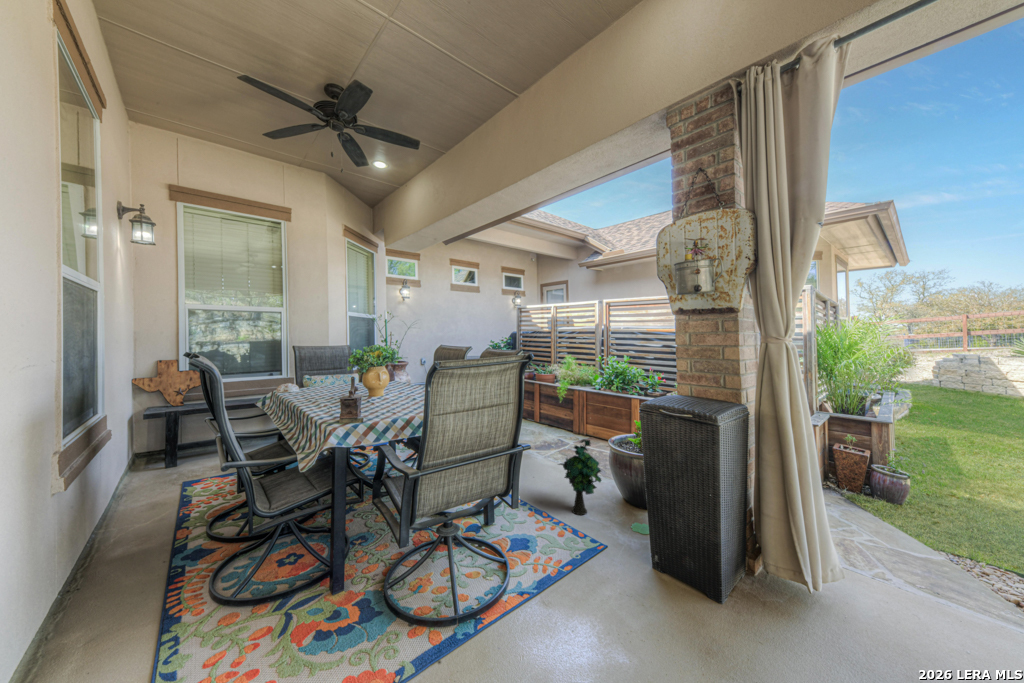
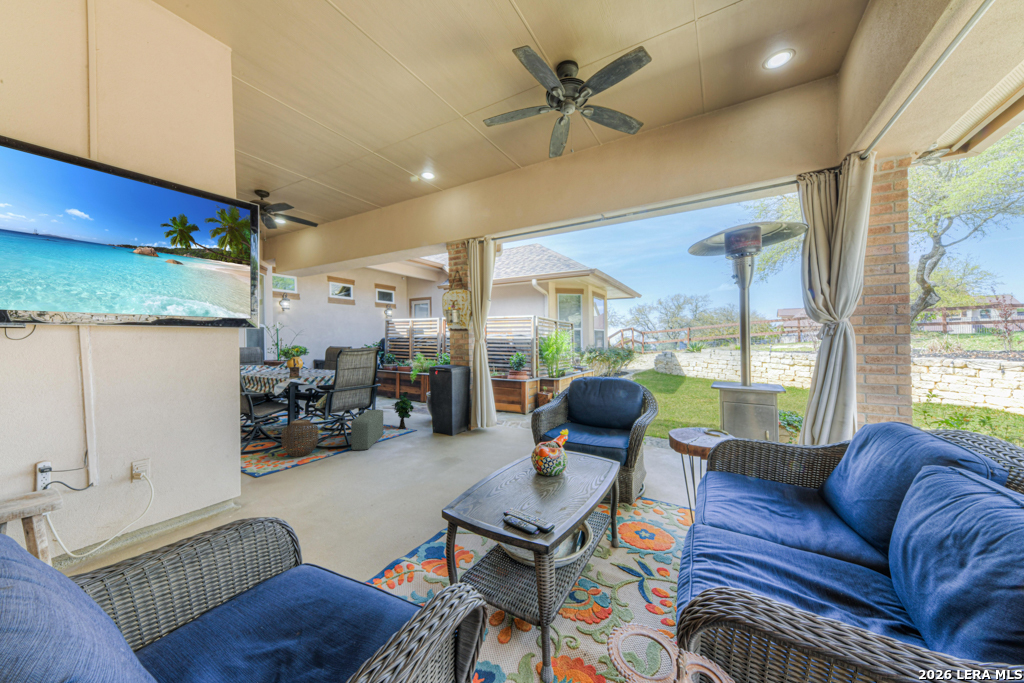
pouf: none [493,483,550,625] -> present [351,410,383,450]
woven basket: none [334,527,419,636] -> present [281,419,318,457]

